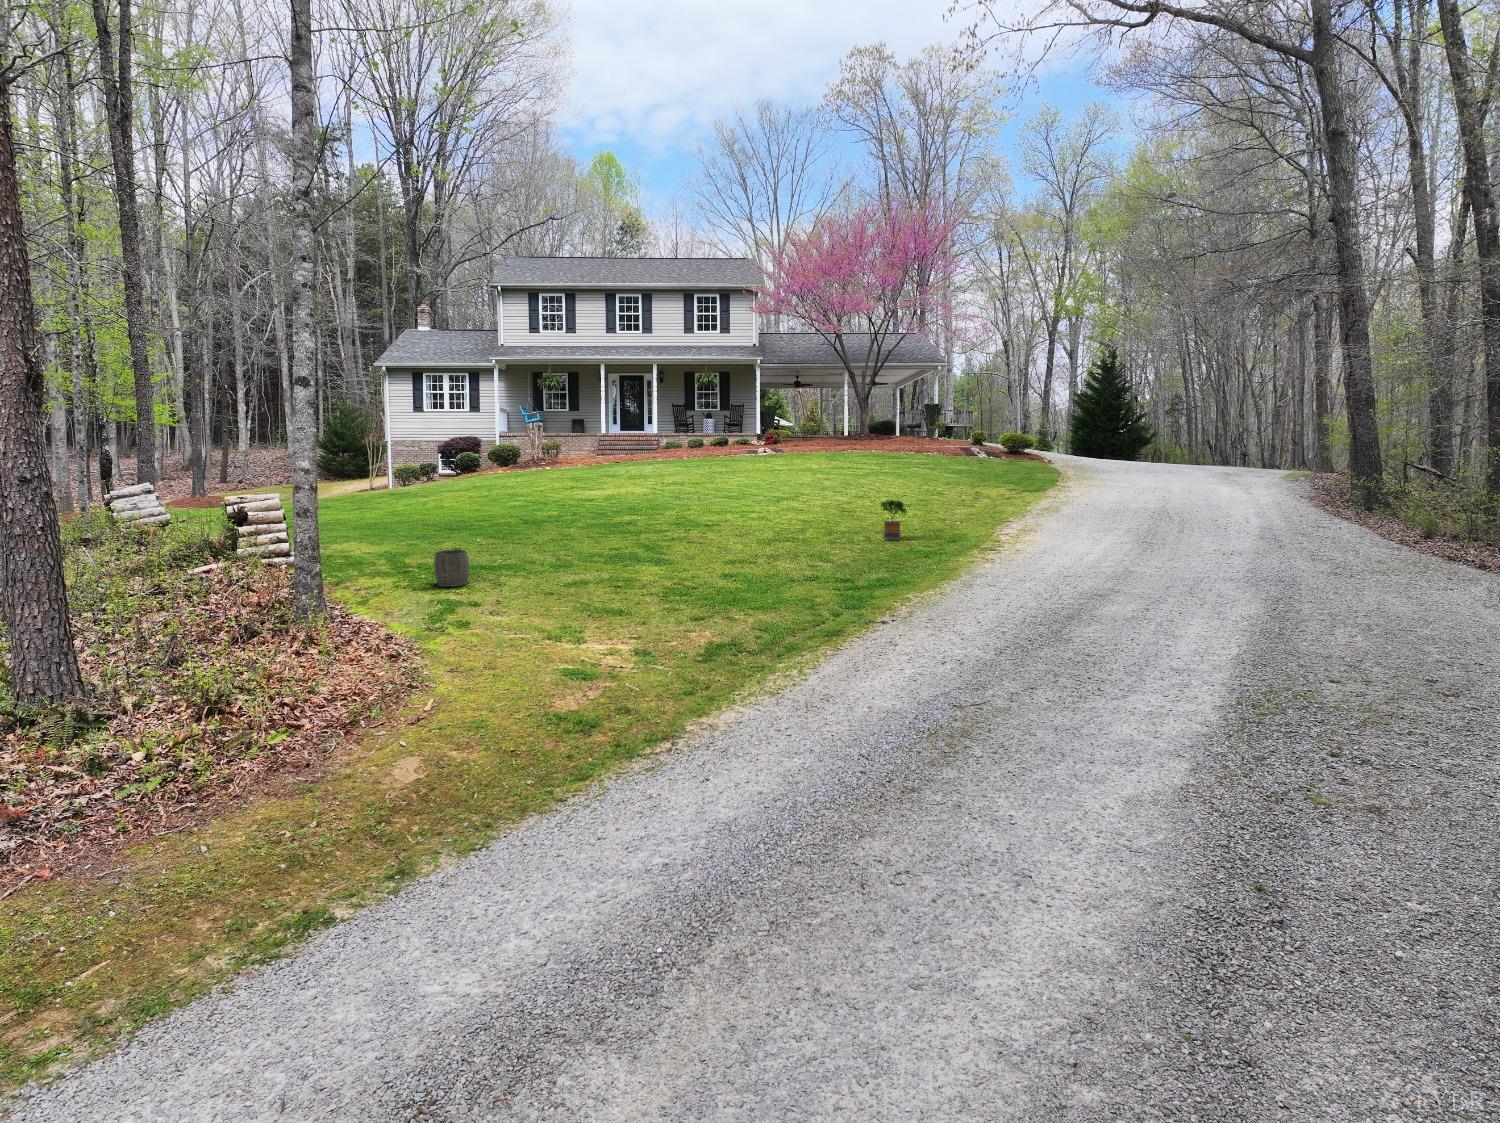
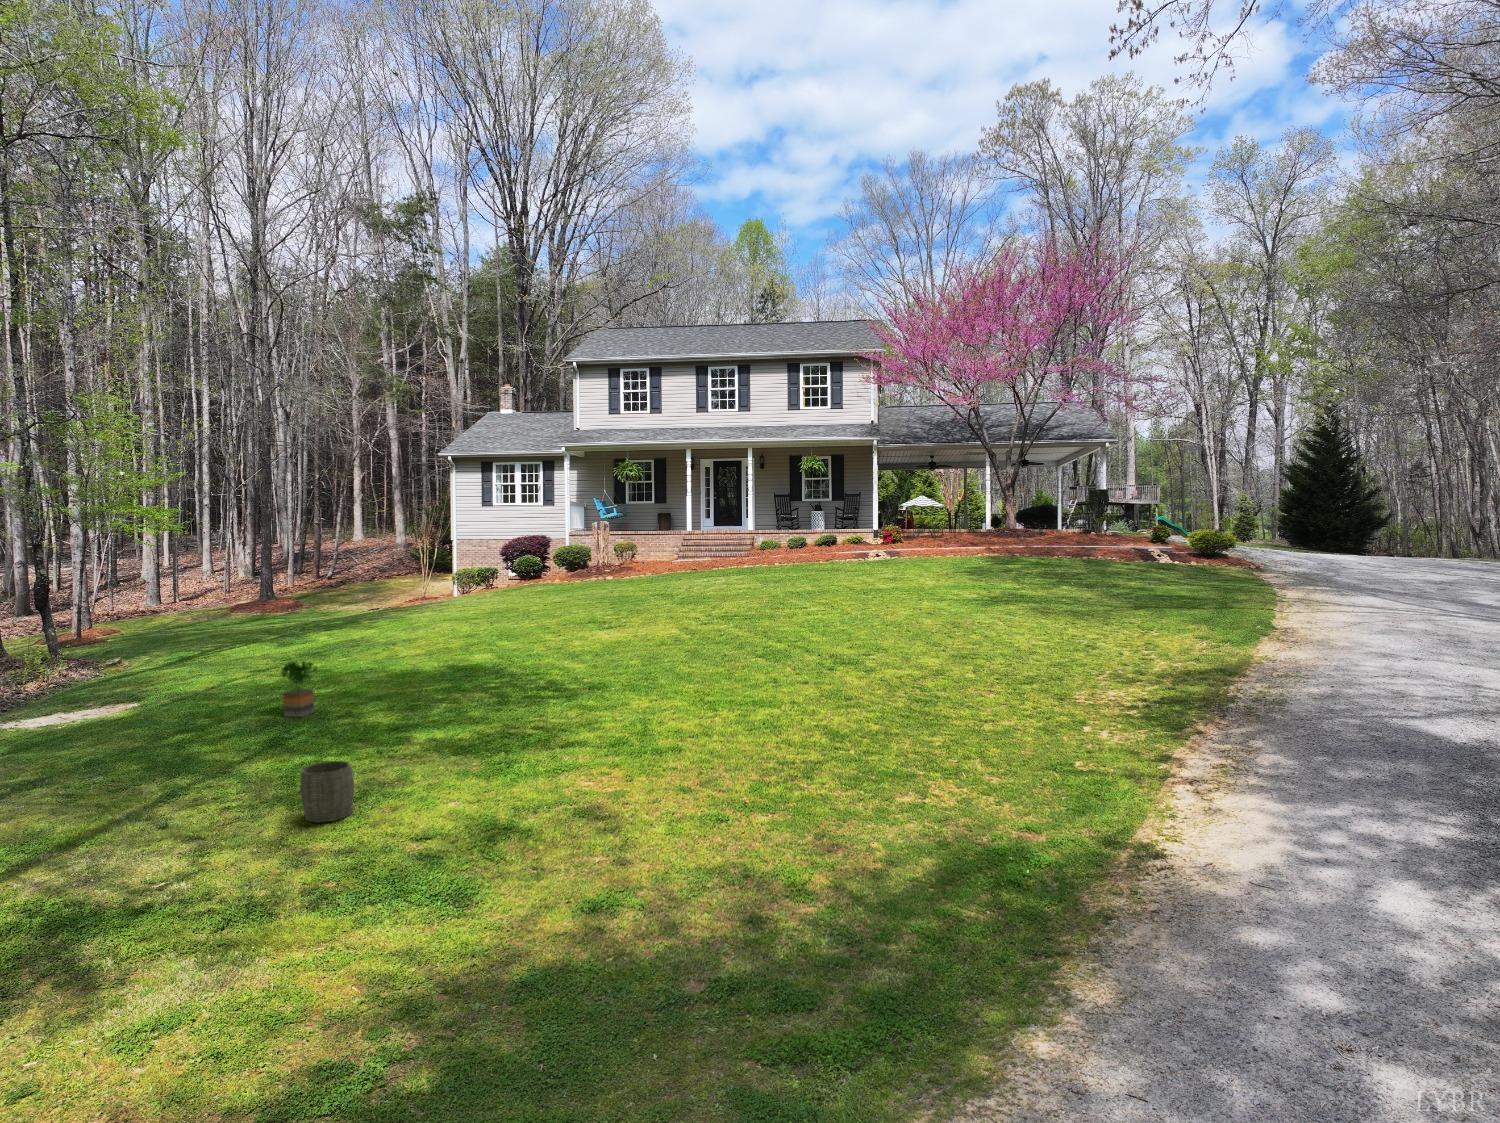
potted tree: present [881,500,907,540] -> present [281,661,317,717]

